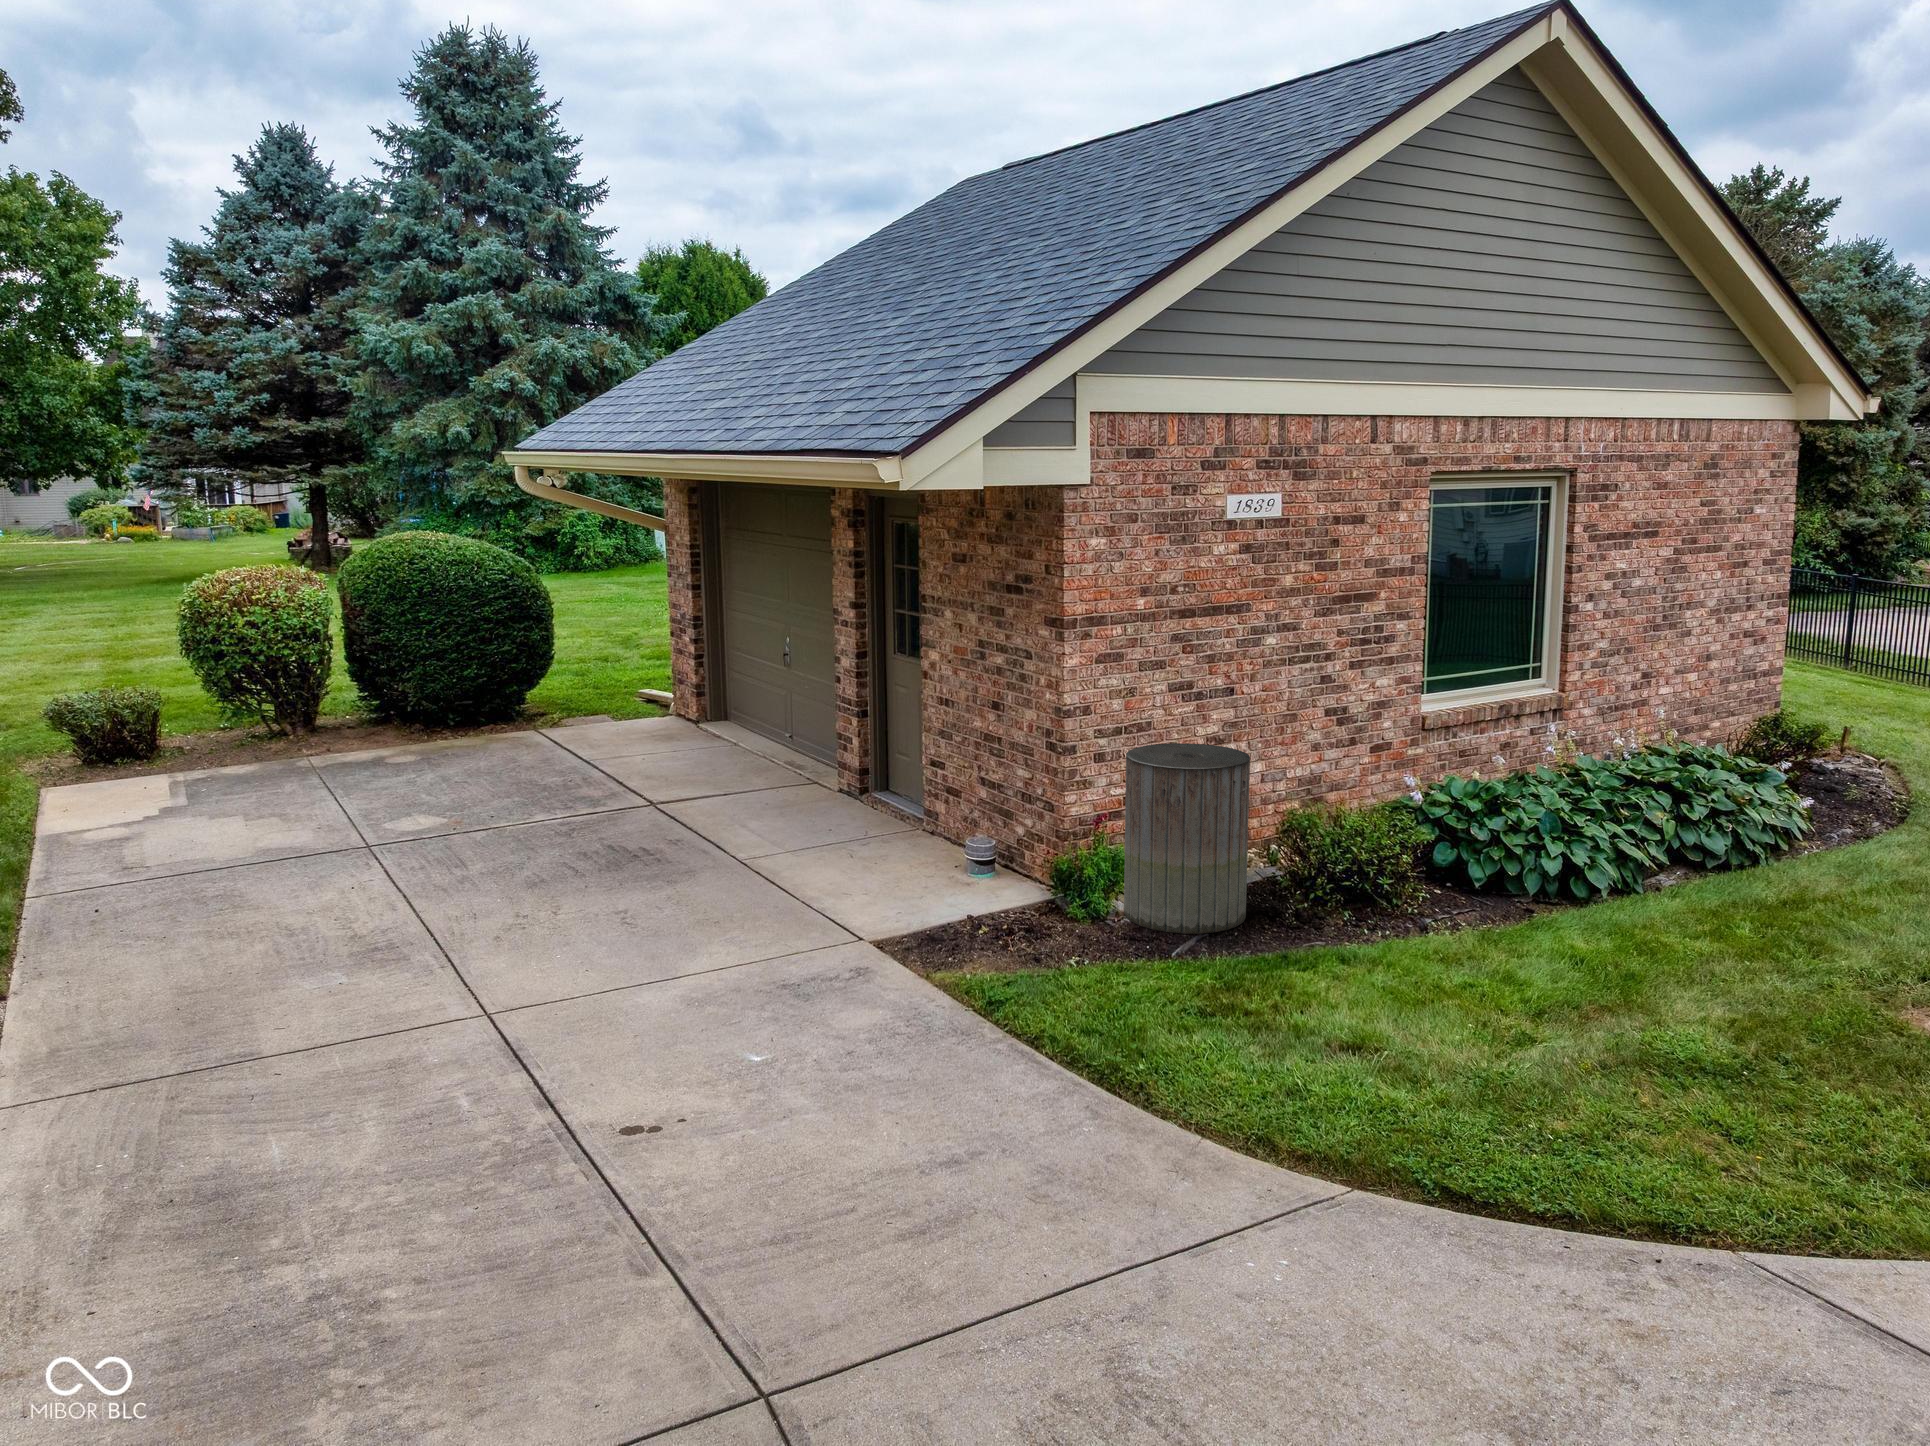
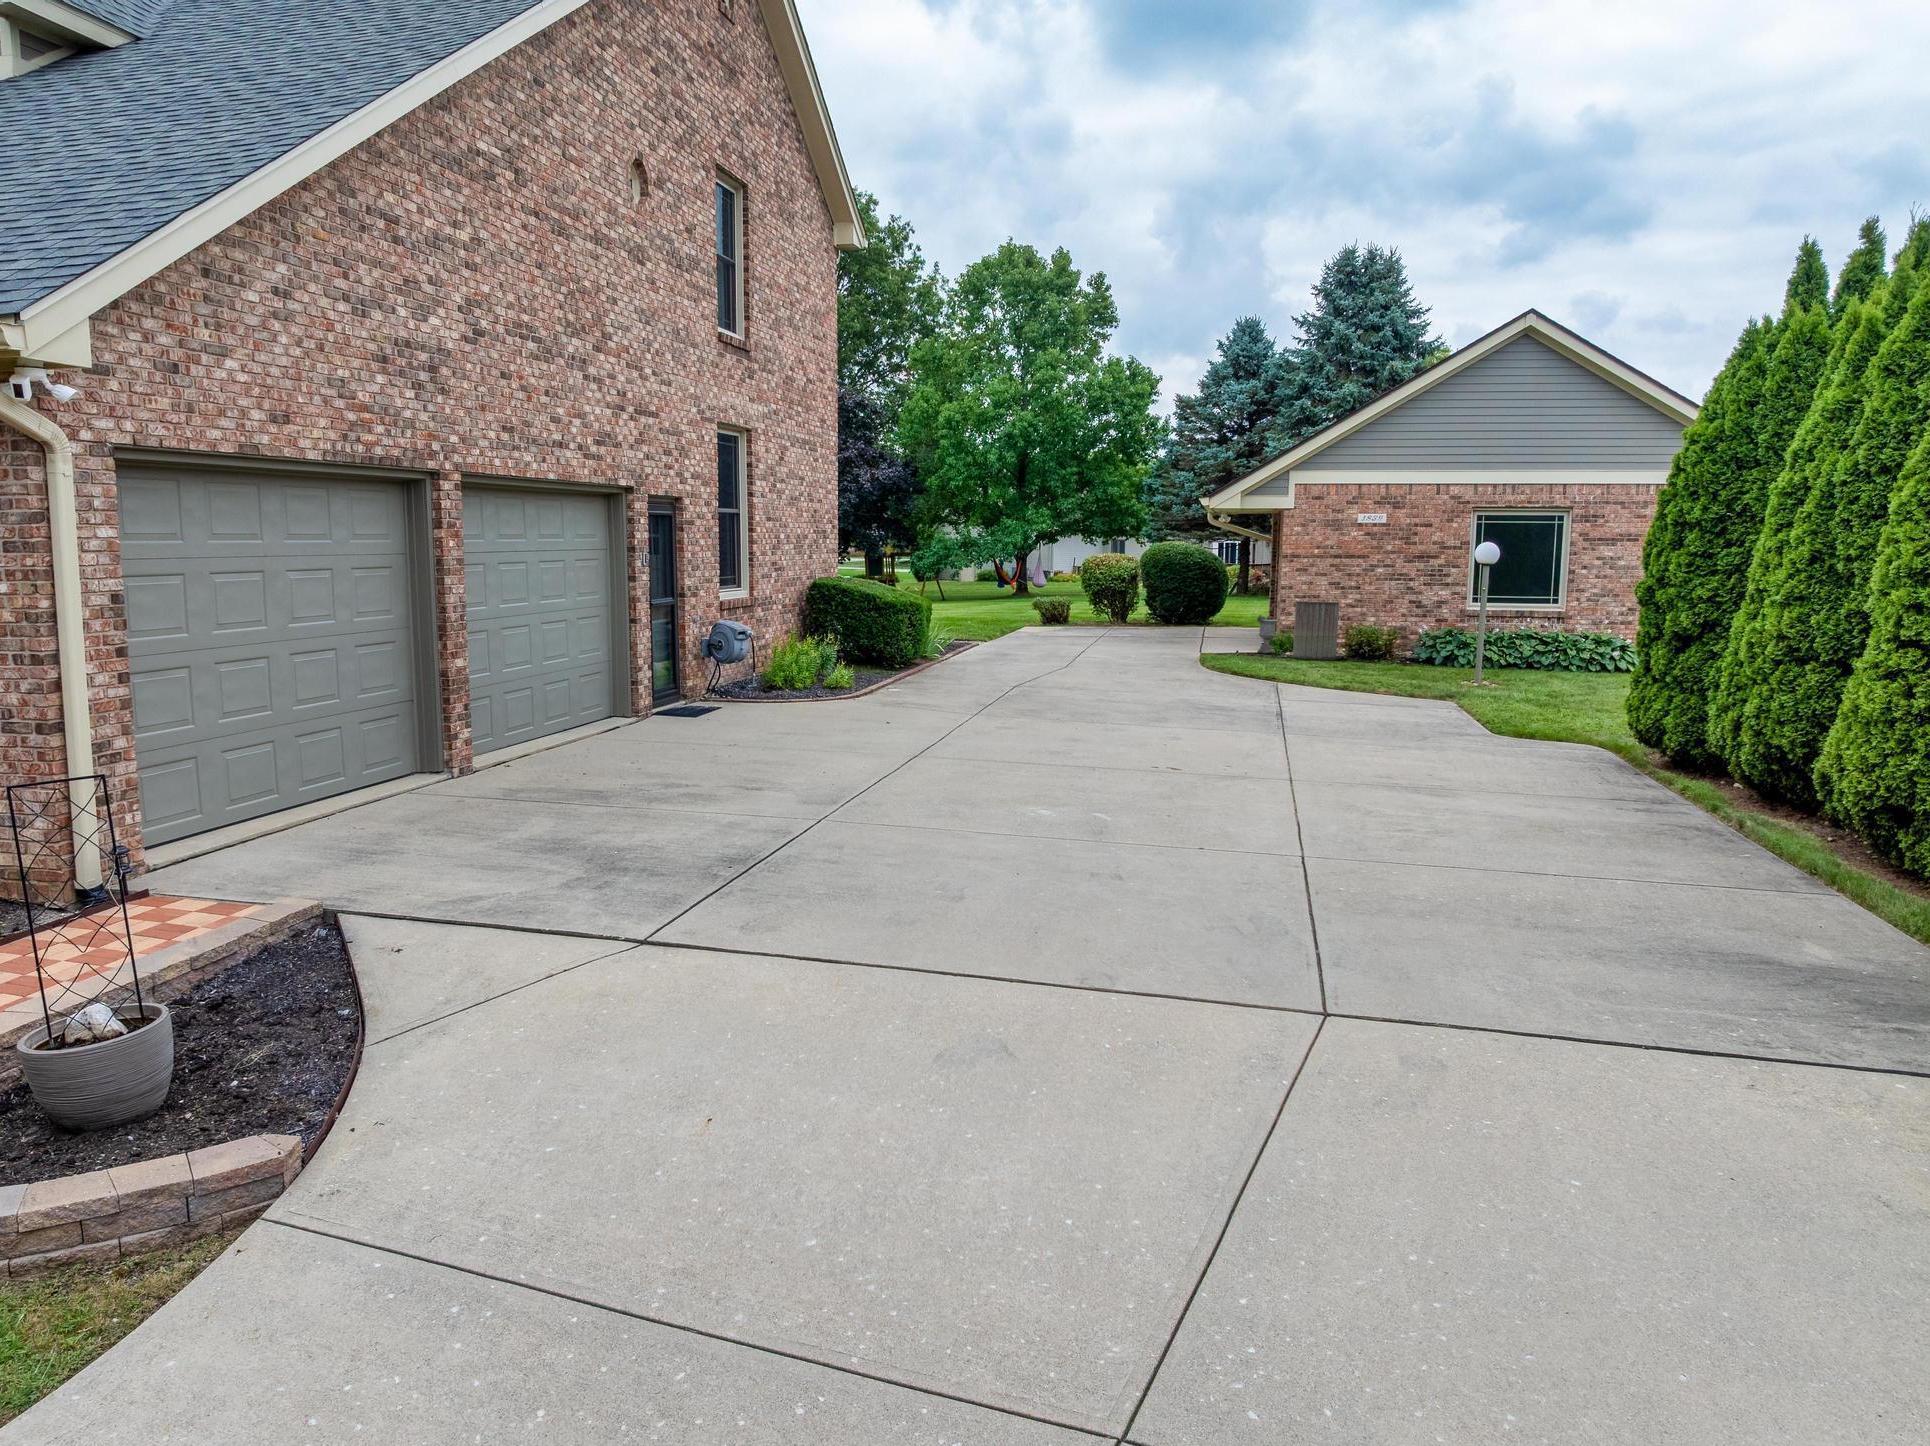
planter: none [968,787,1028,905] -> present [1257,615,1278,654]

